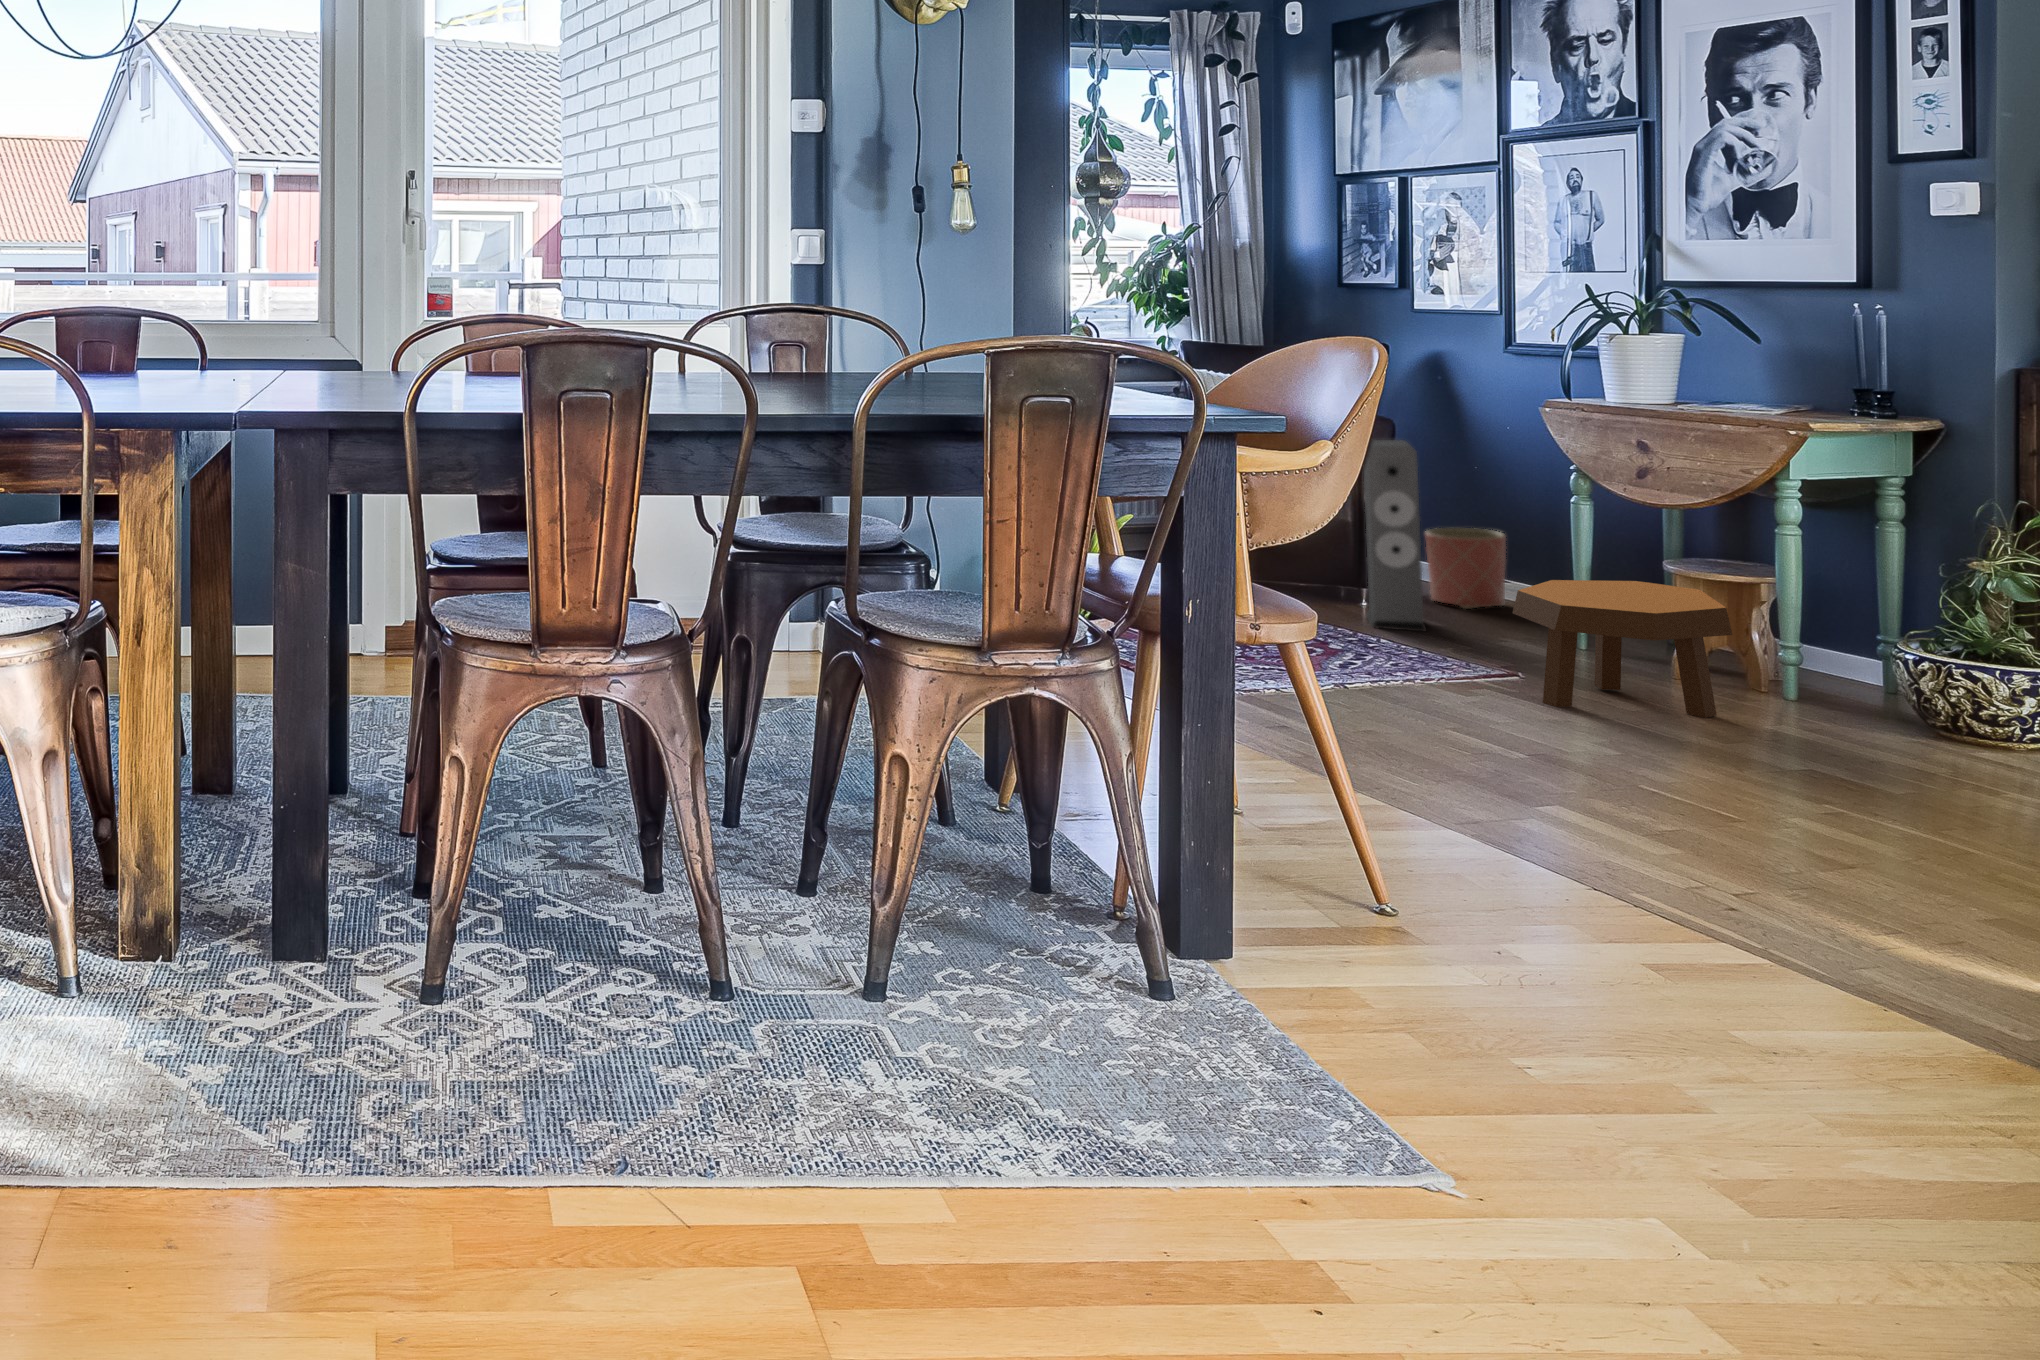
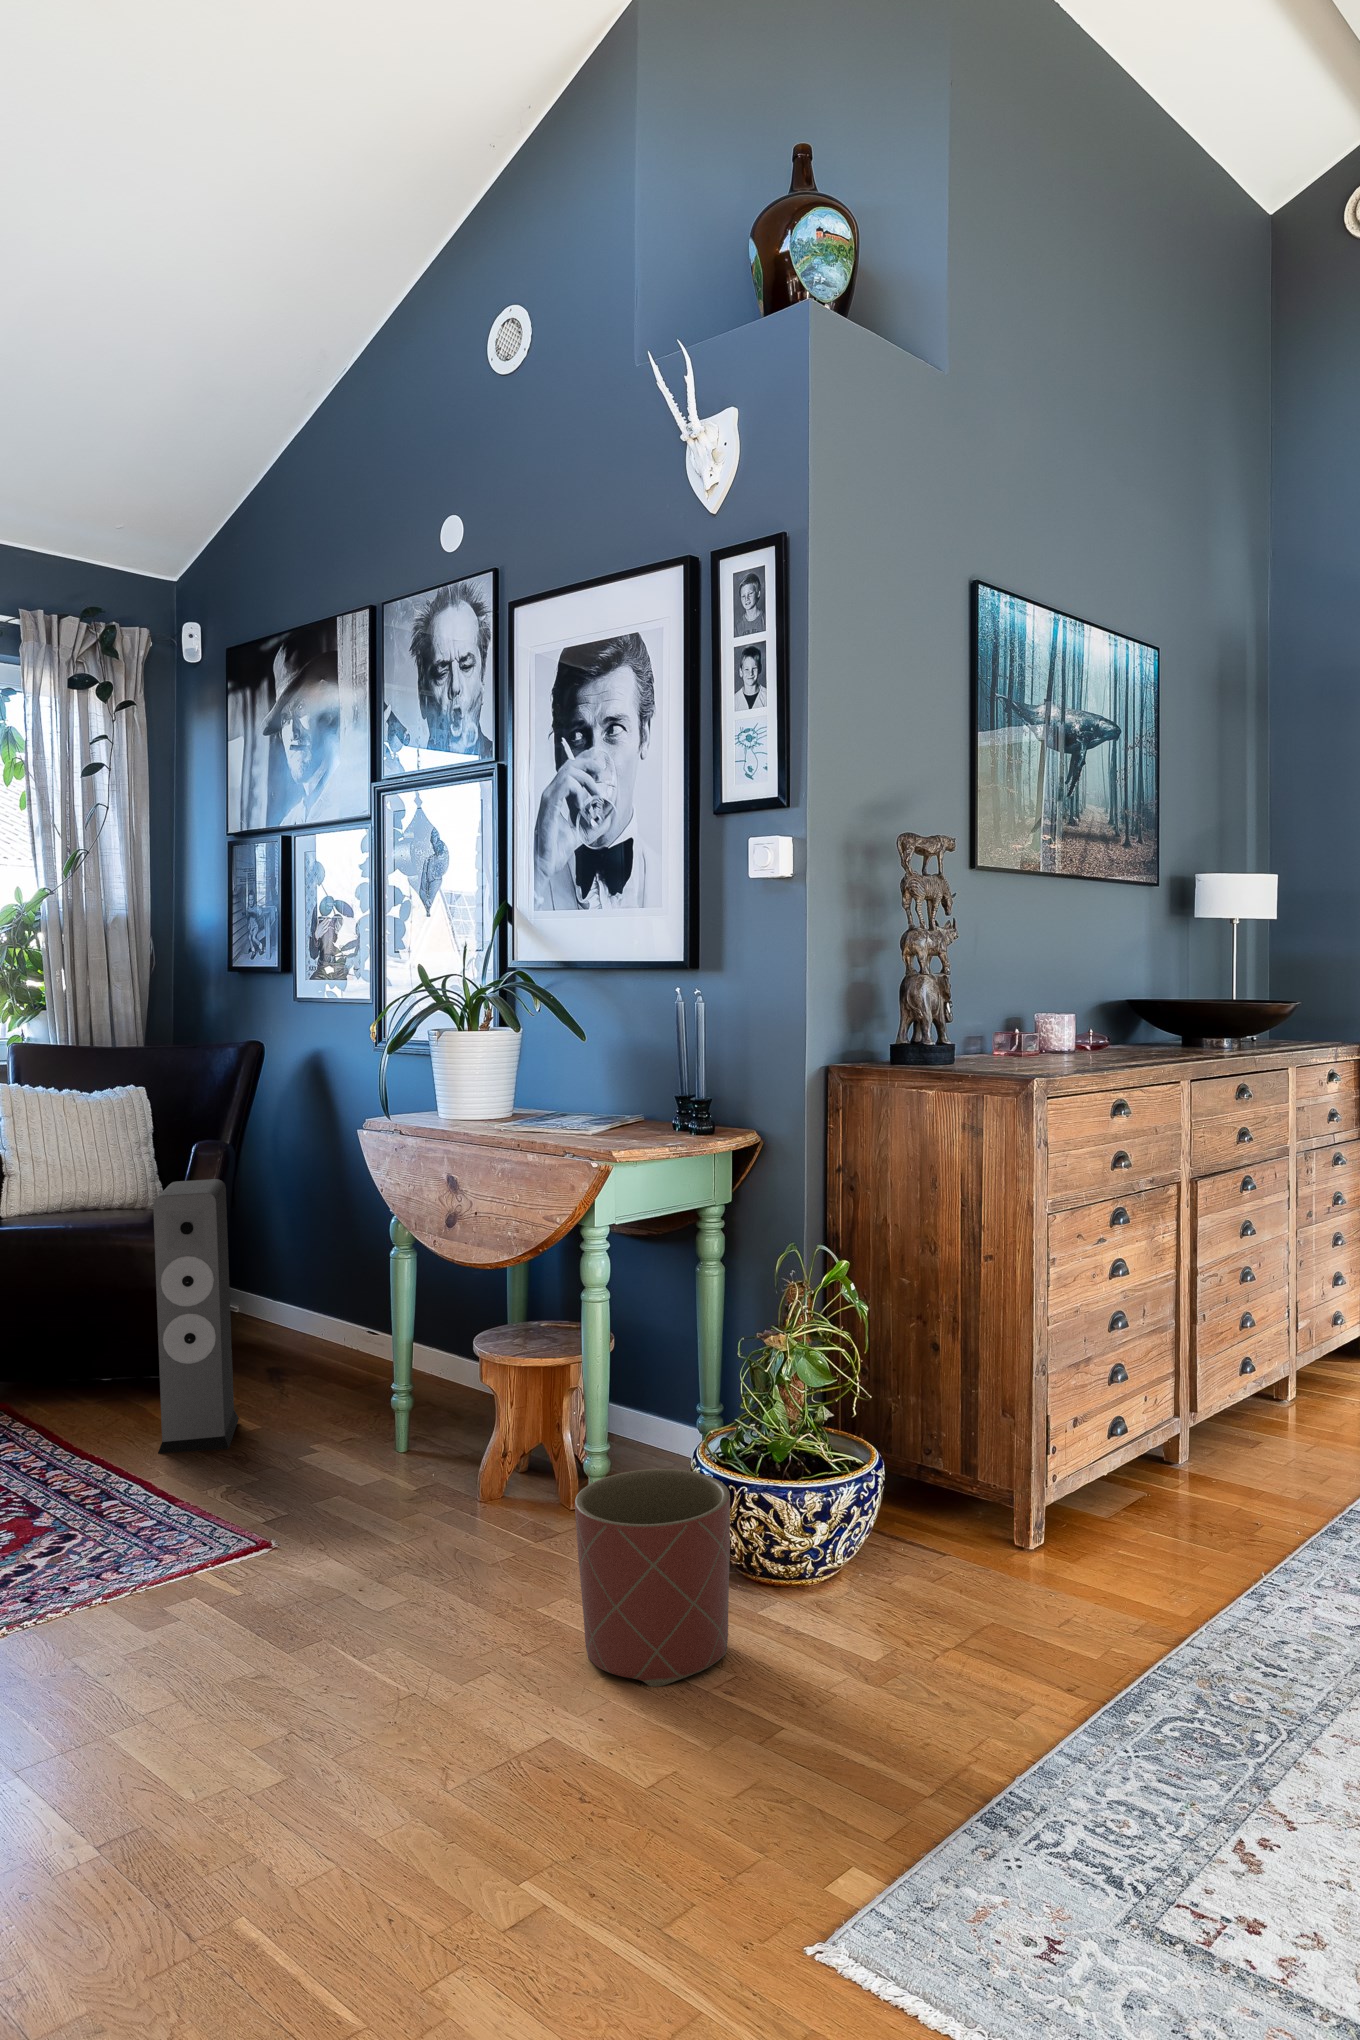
planter: present [1426,528,1506,609] -> present [575,1469,730,1687]
footstool: present [1513,580,1732,718] -> none [233,1387,497,1634]

